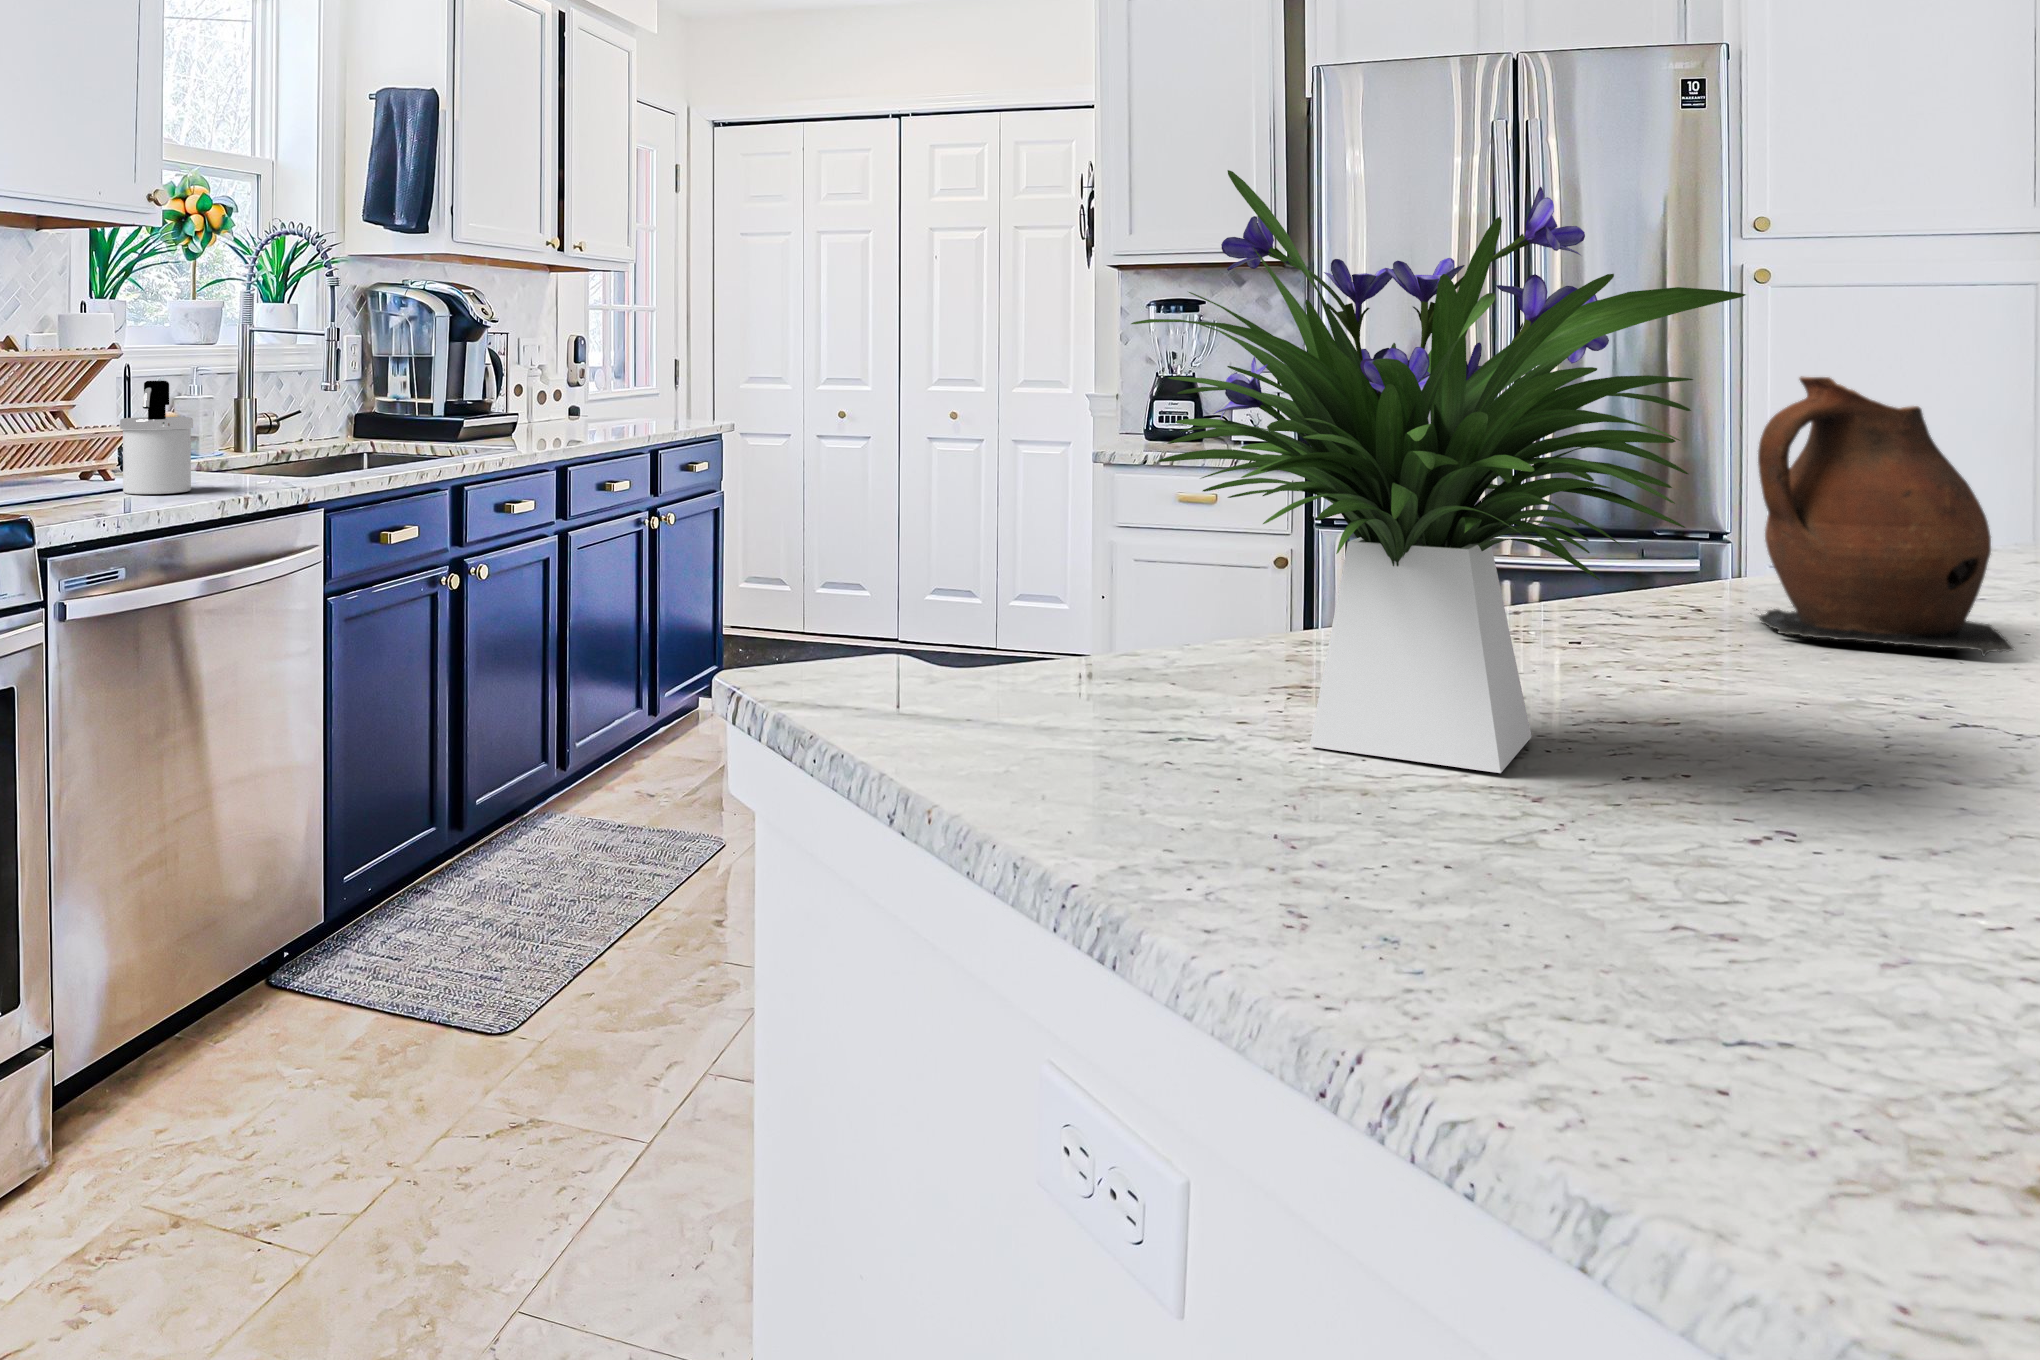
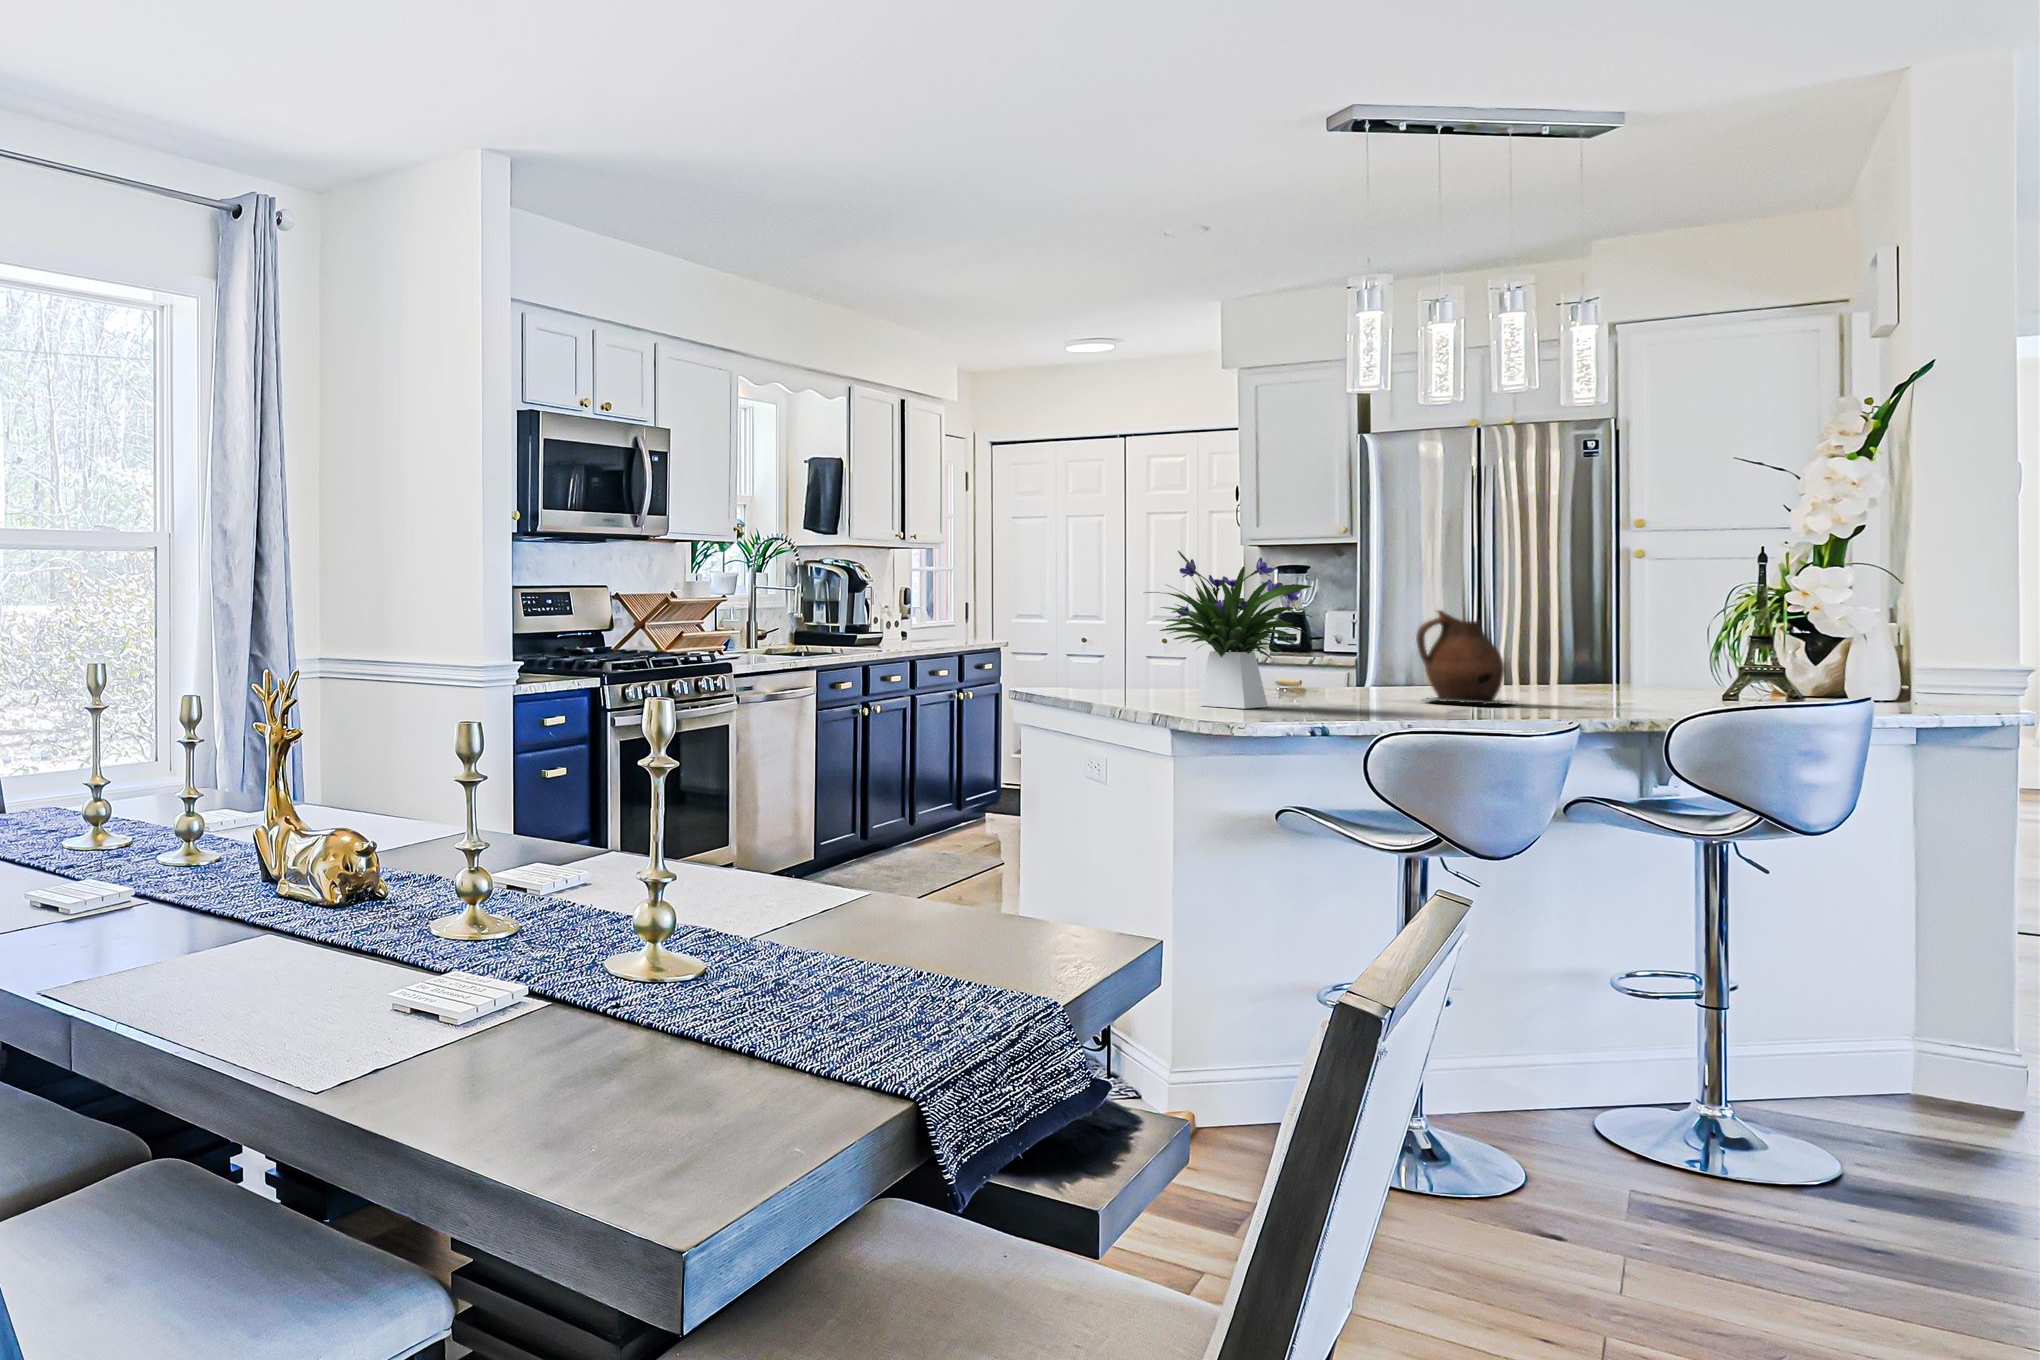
soap dispenser: present [120,381,193,494] -> none [730,611,760,660]

